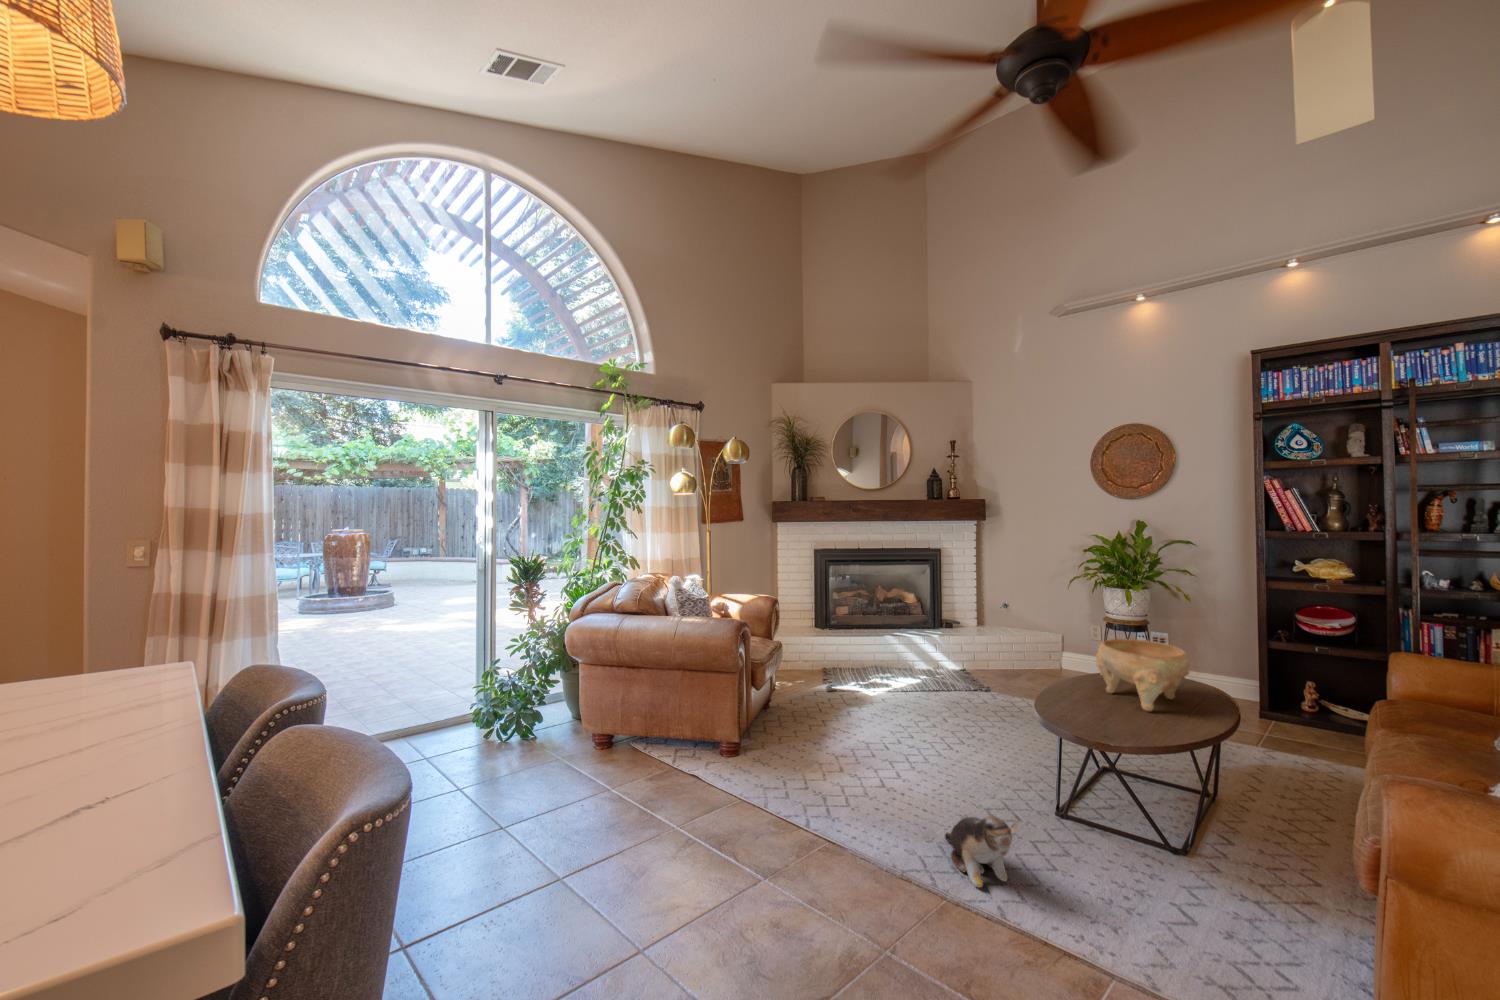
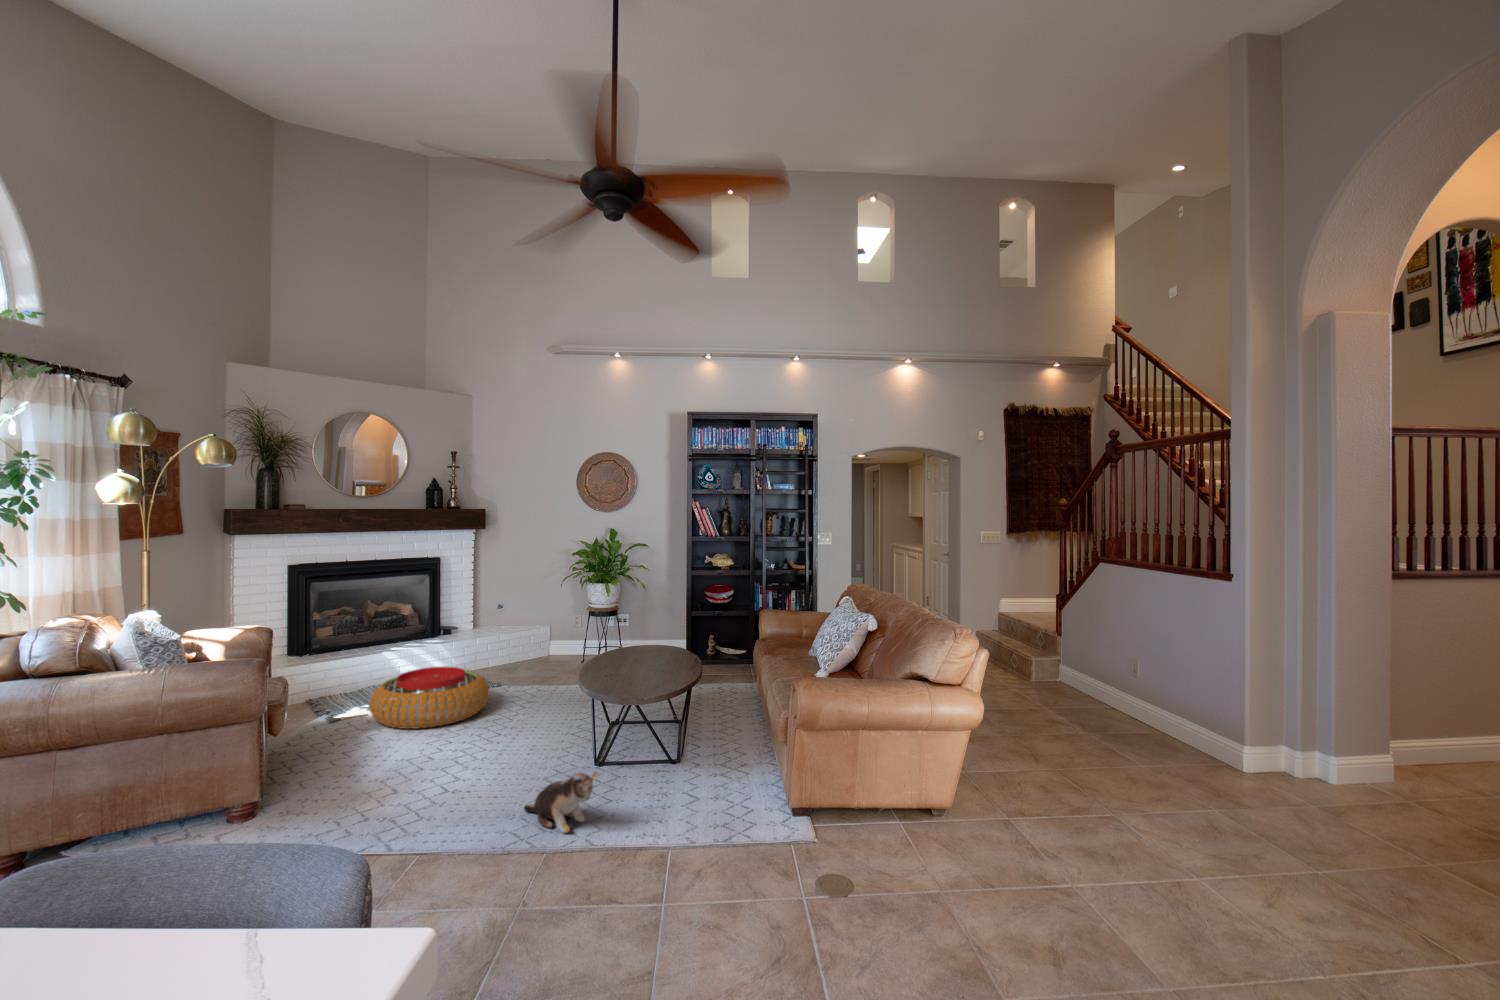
decorative bowl: present [1095,639,1190,711] -> none [616,623,677,672]
pouf: none [855,656,968,717] -> present [369,666,489,729]

